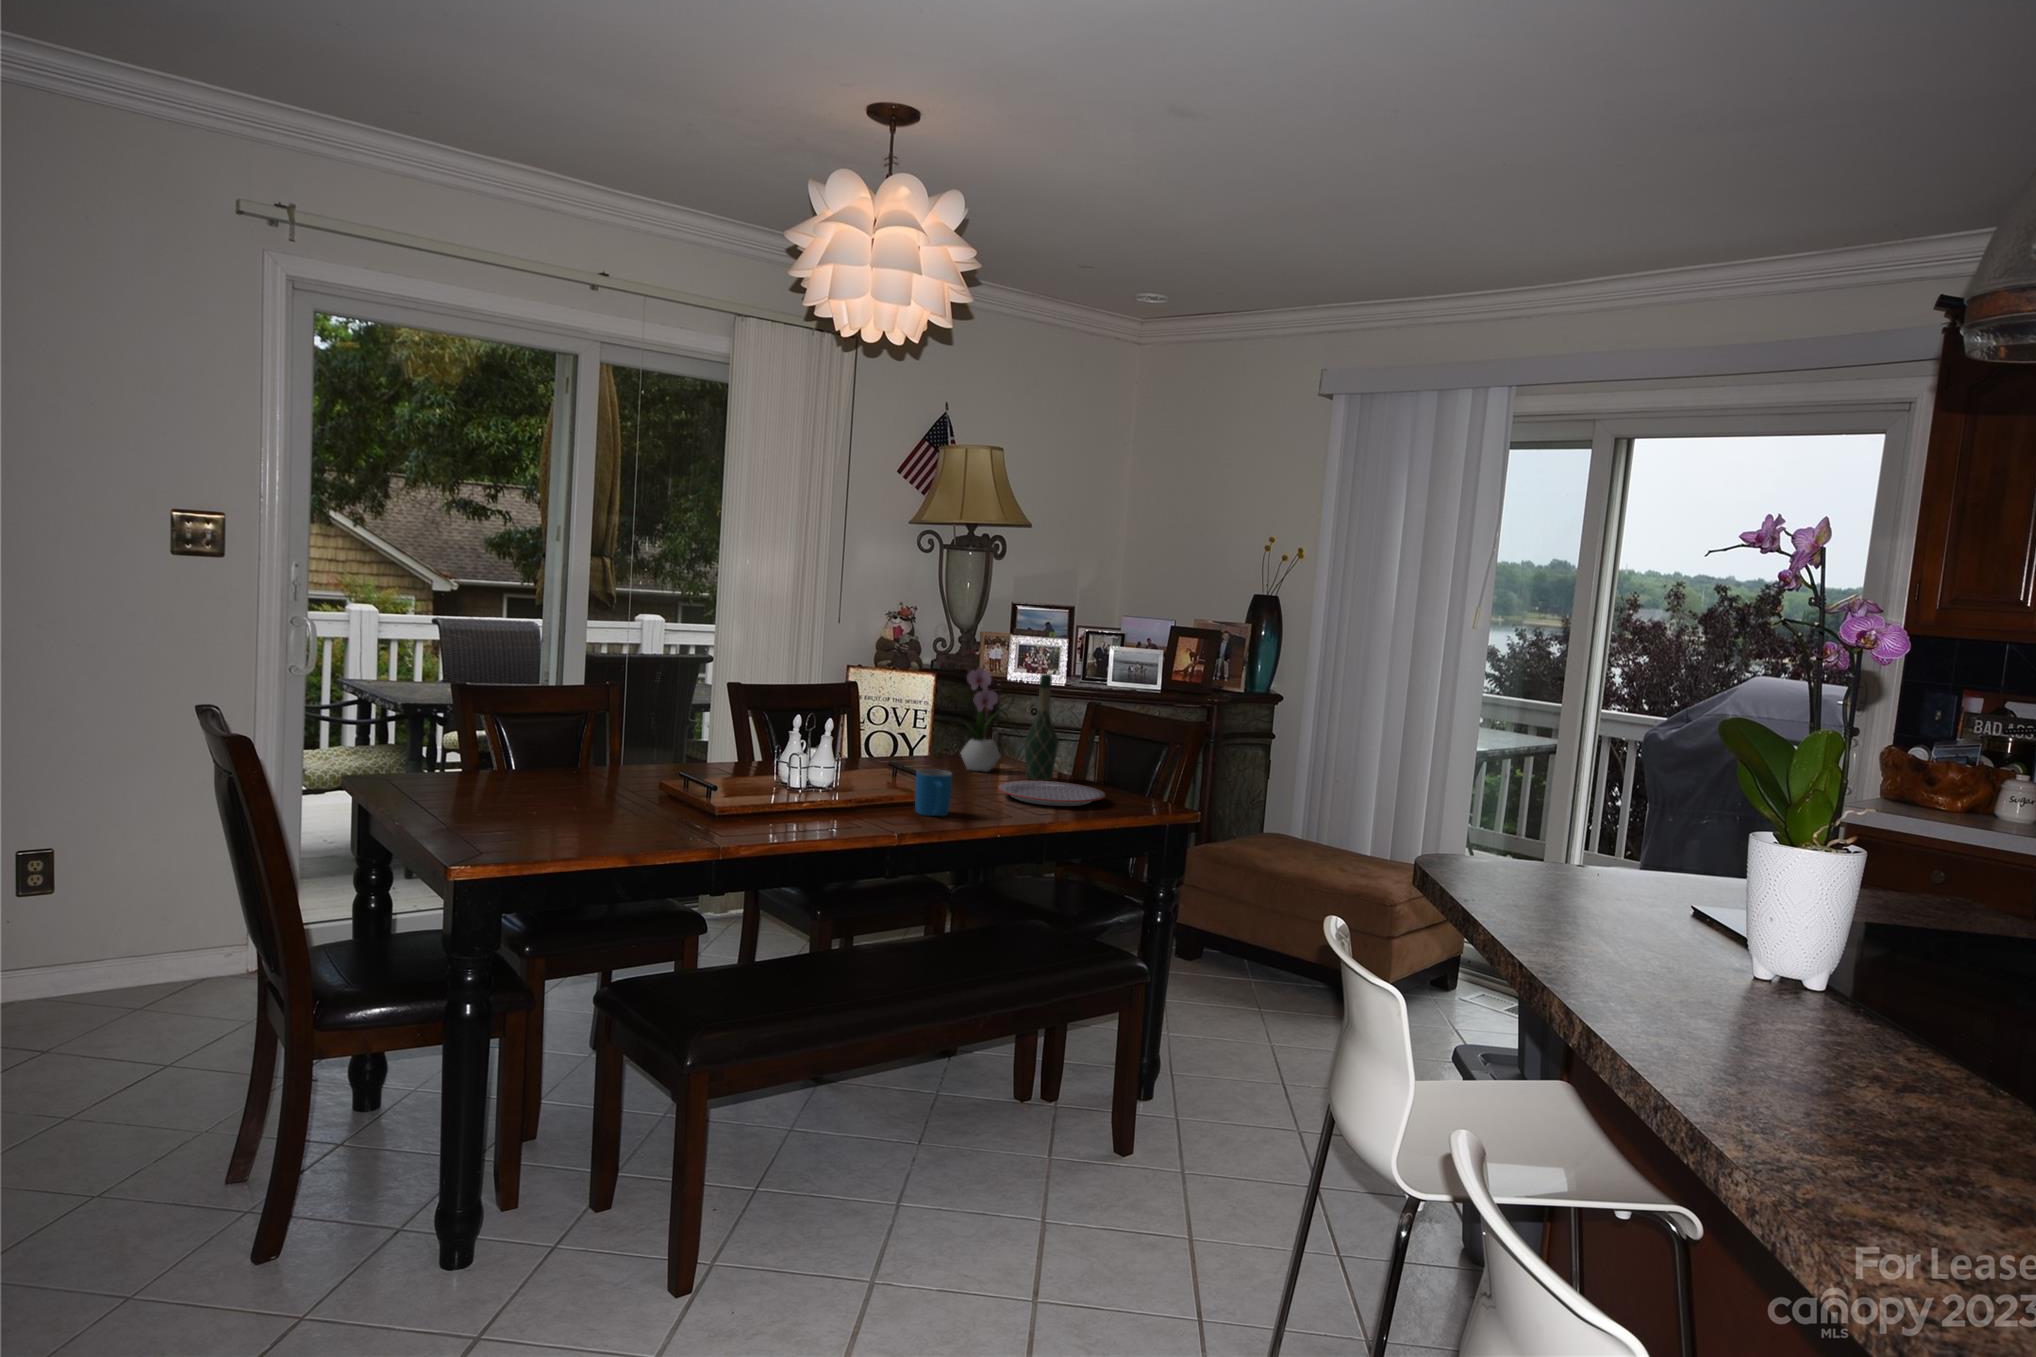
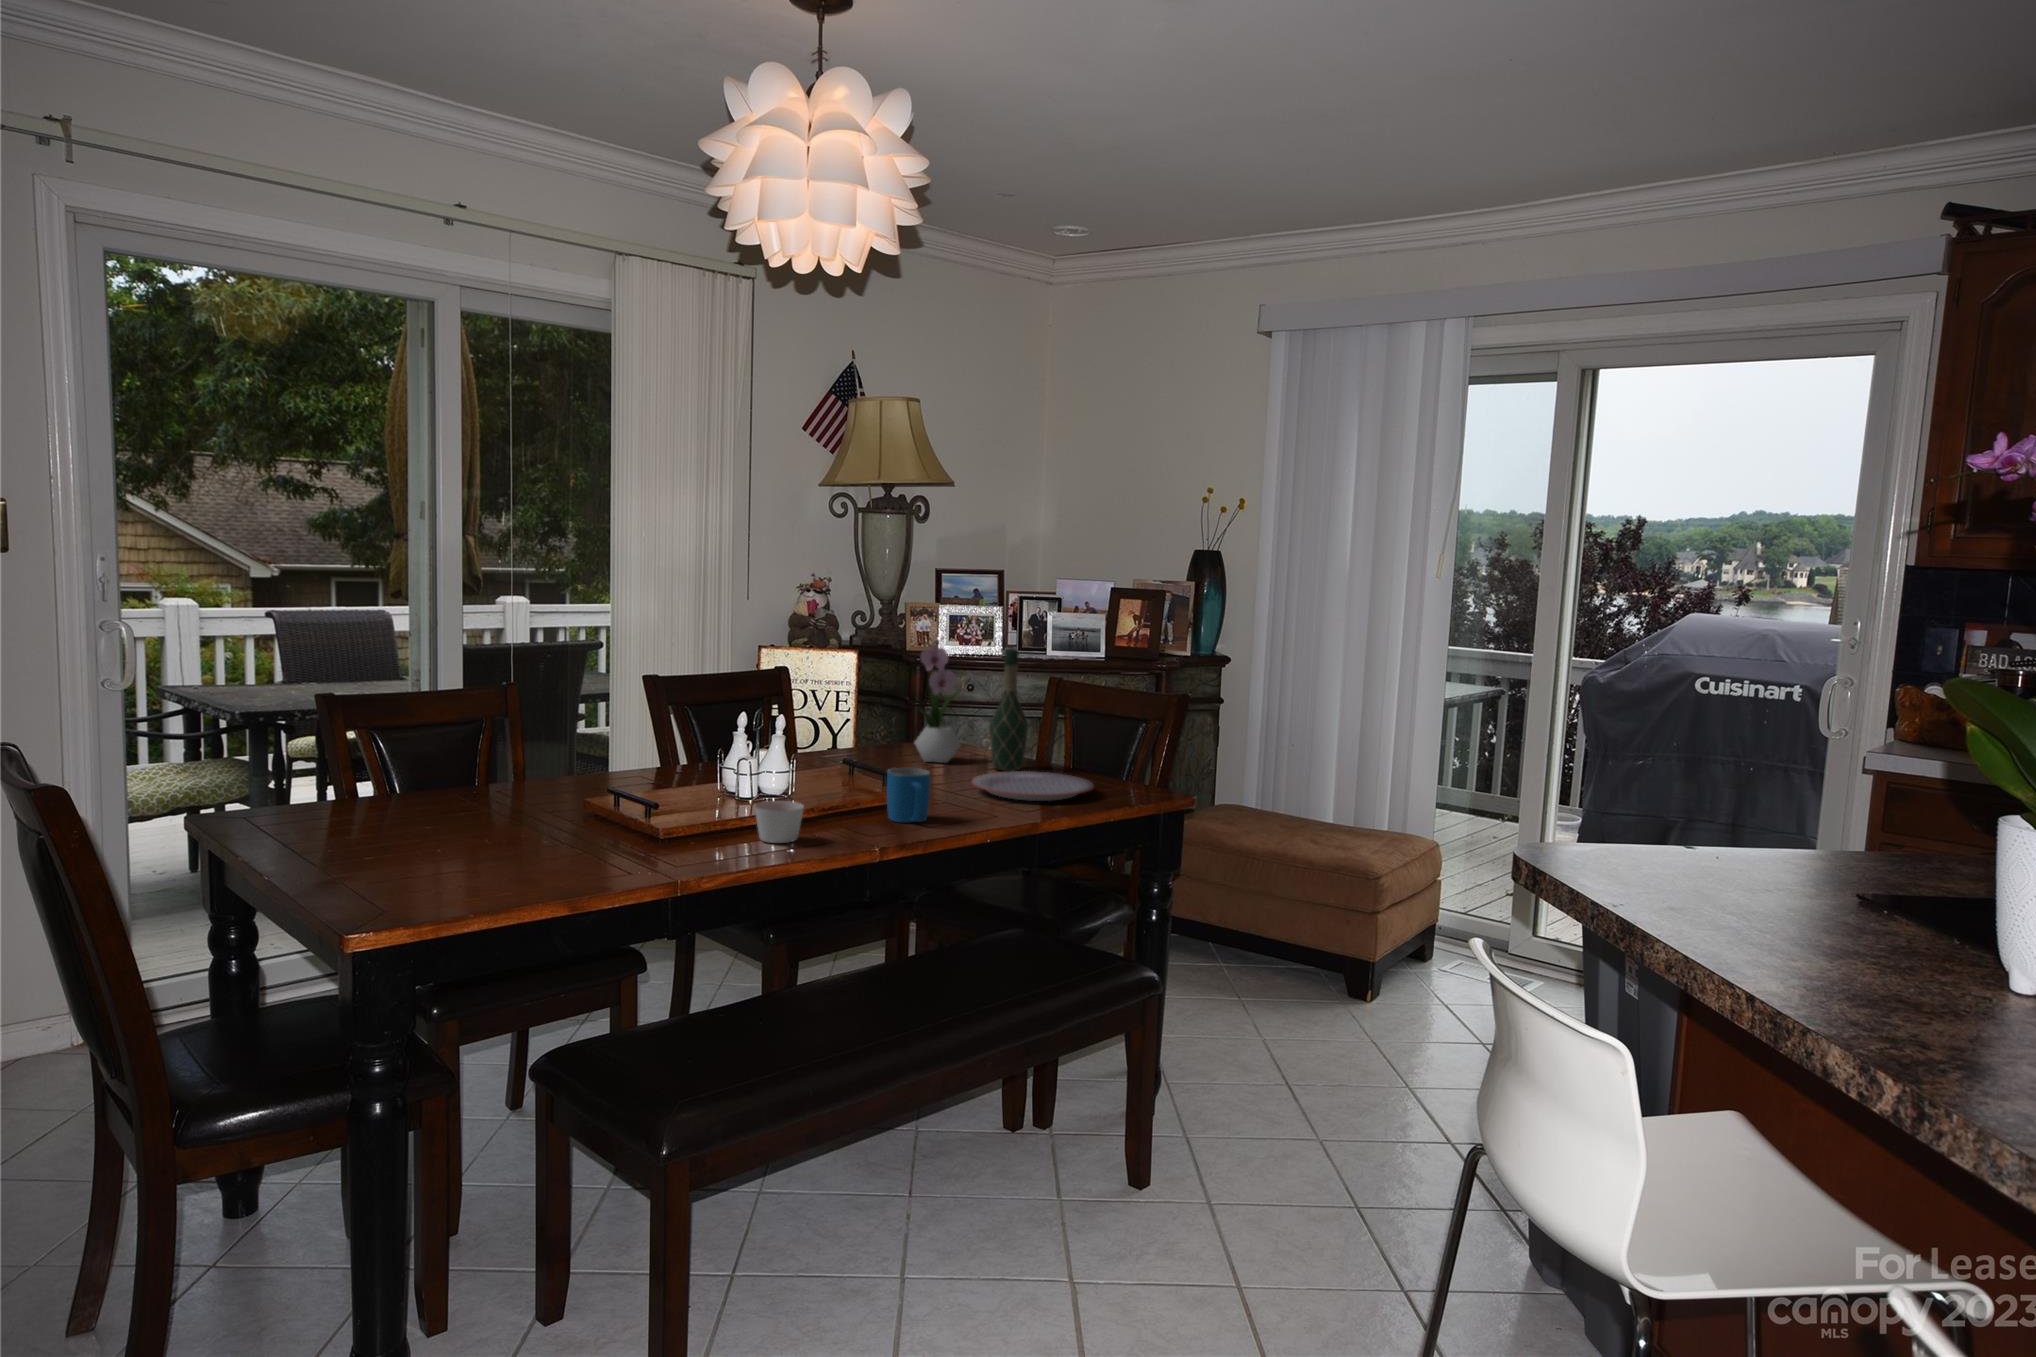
candle: none [796,790,838,825] -> present [755,801,804,843]

